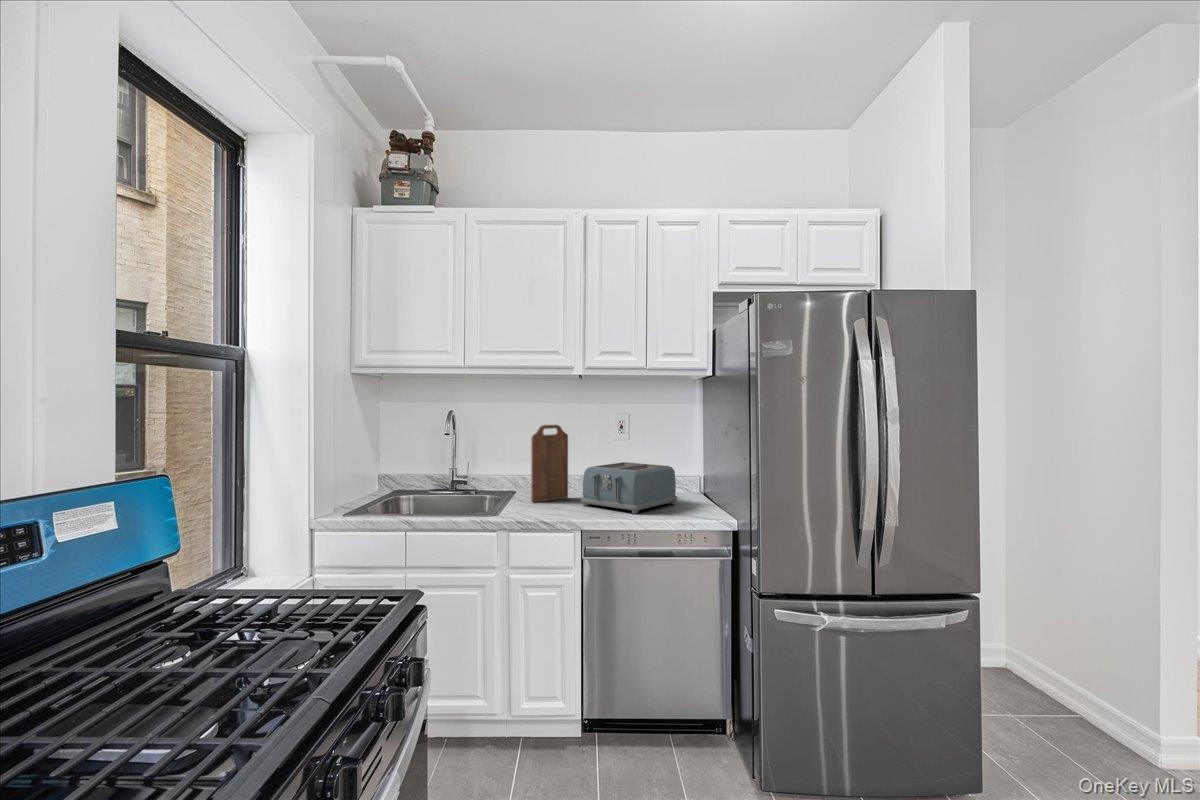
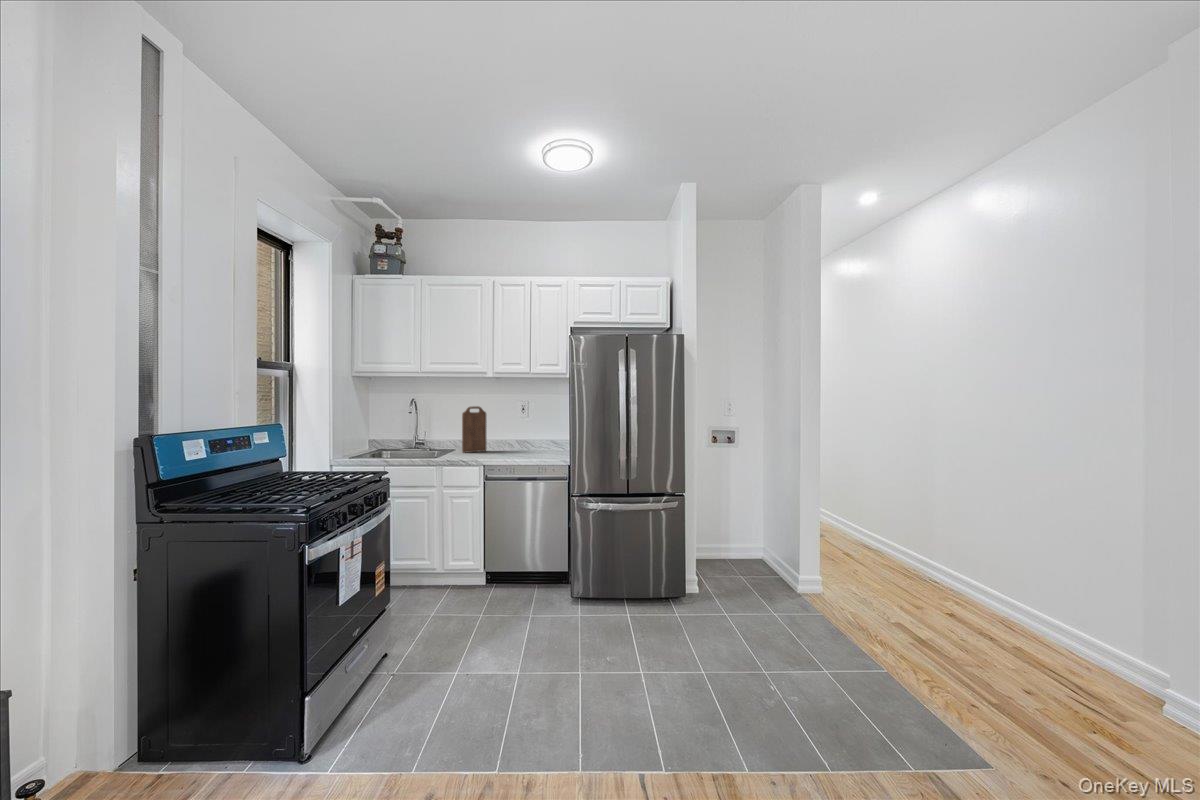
toaster: present [581,462,677,513] -> none [491,429,550,457]

